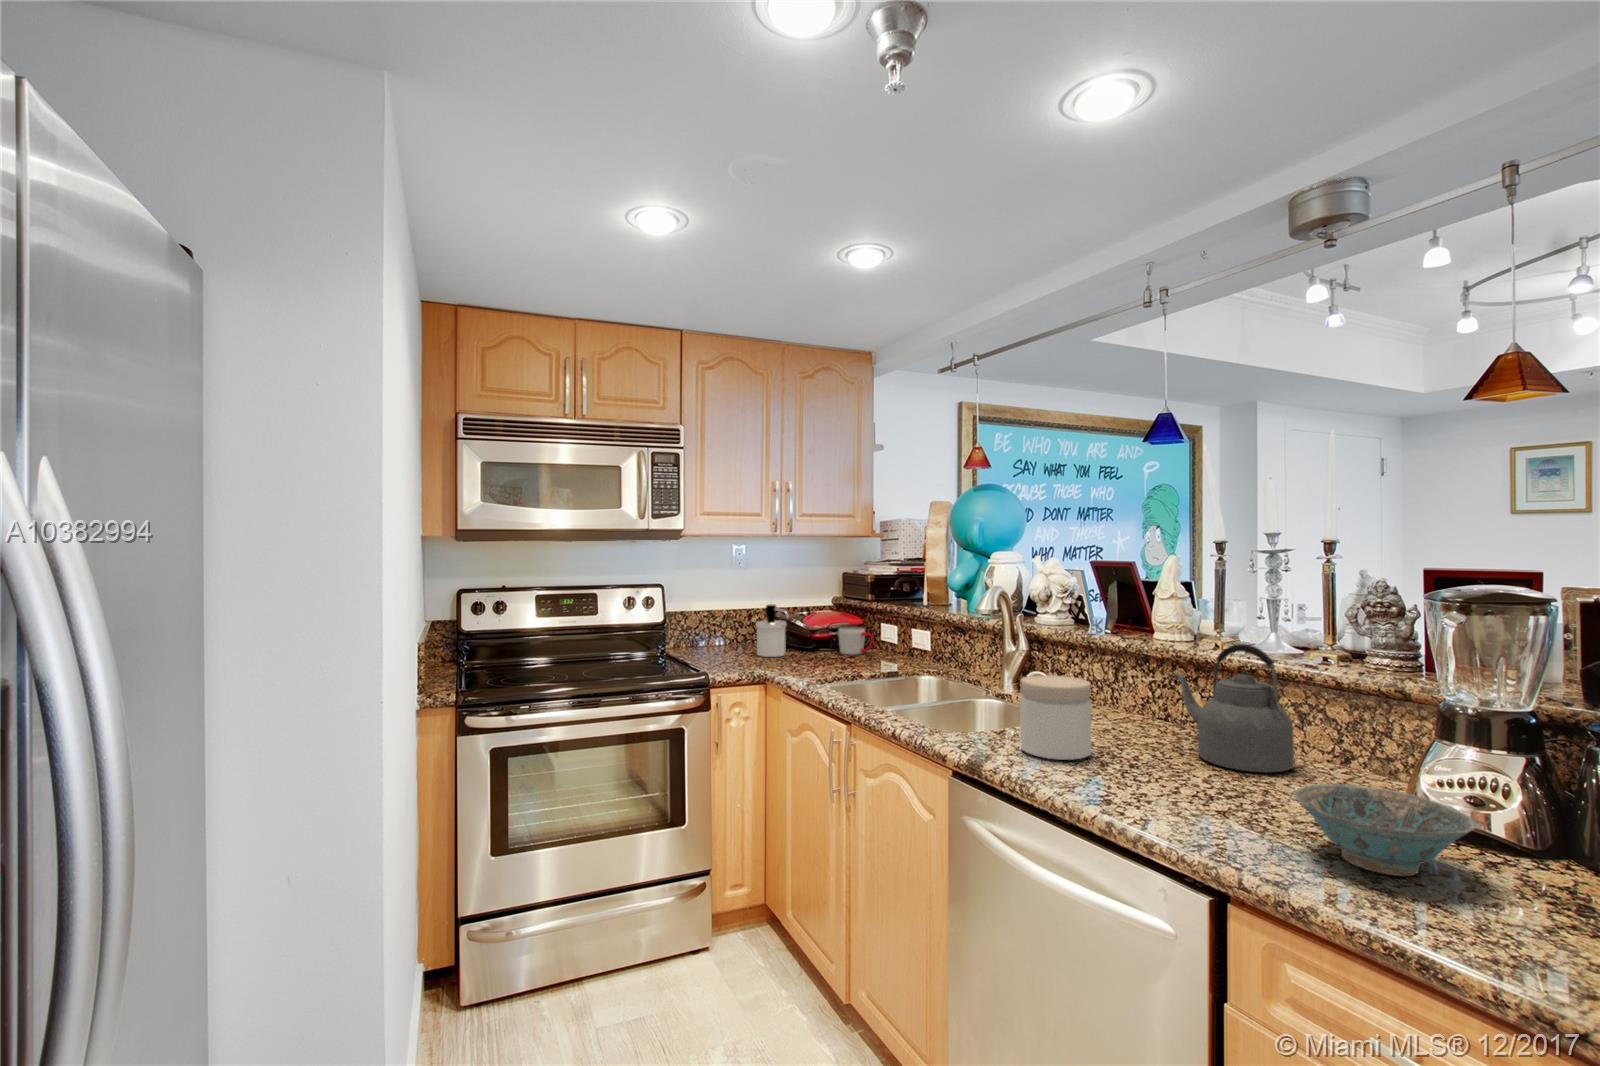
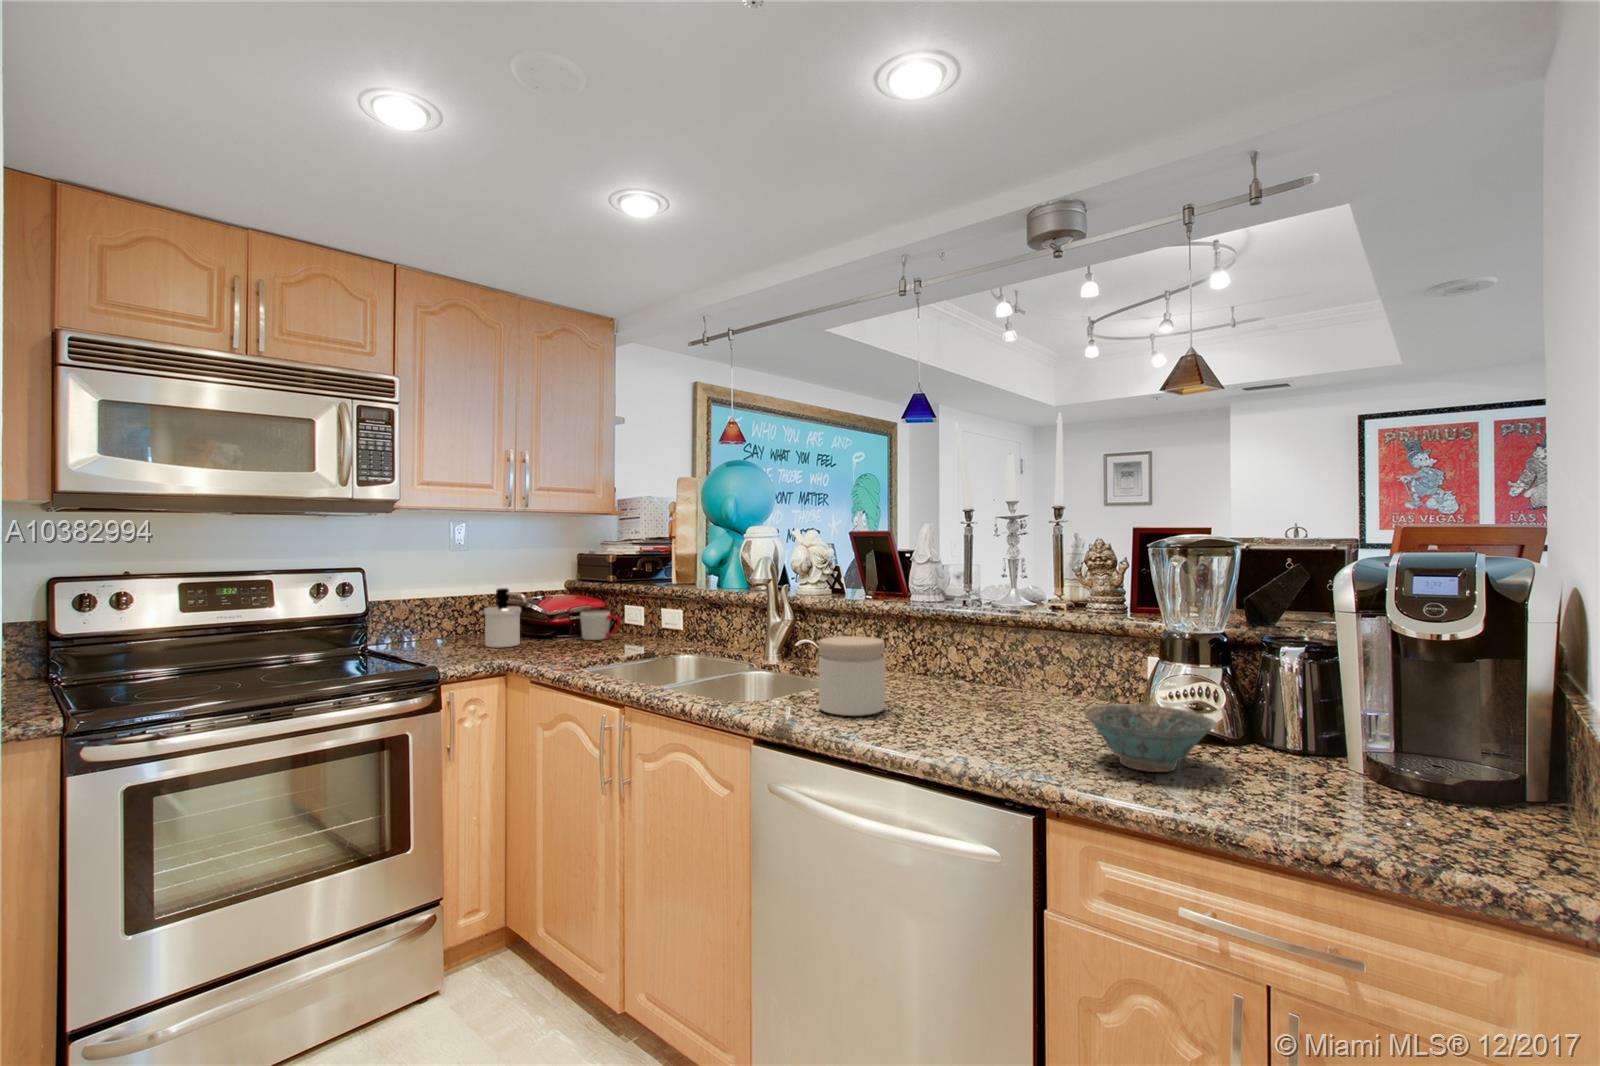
kettle: present [1172,644,1294,773] -> none [941,597,1045,709]

